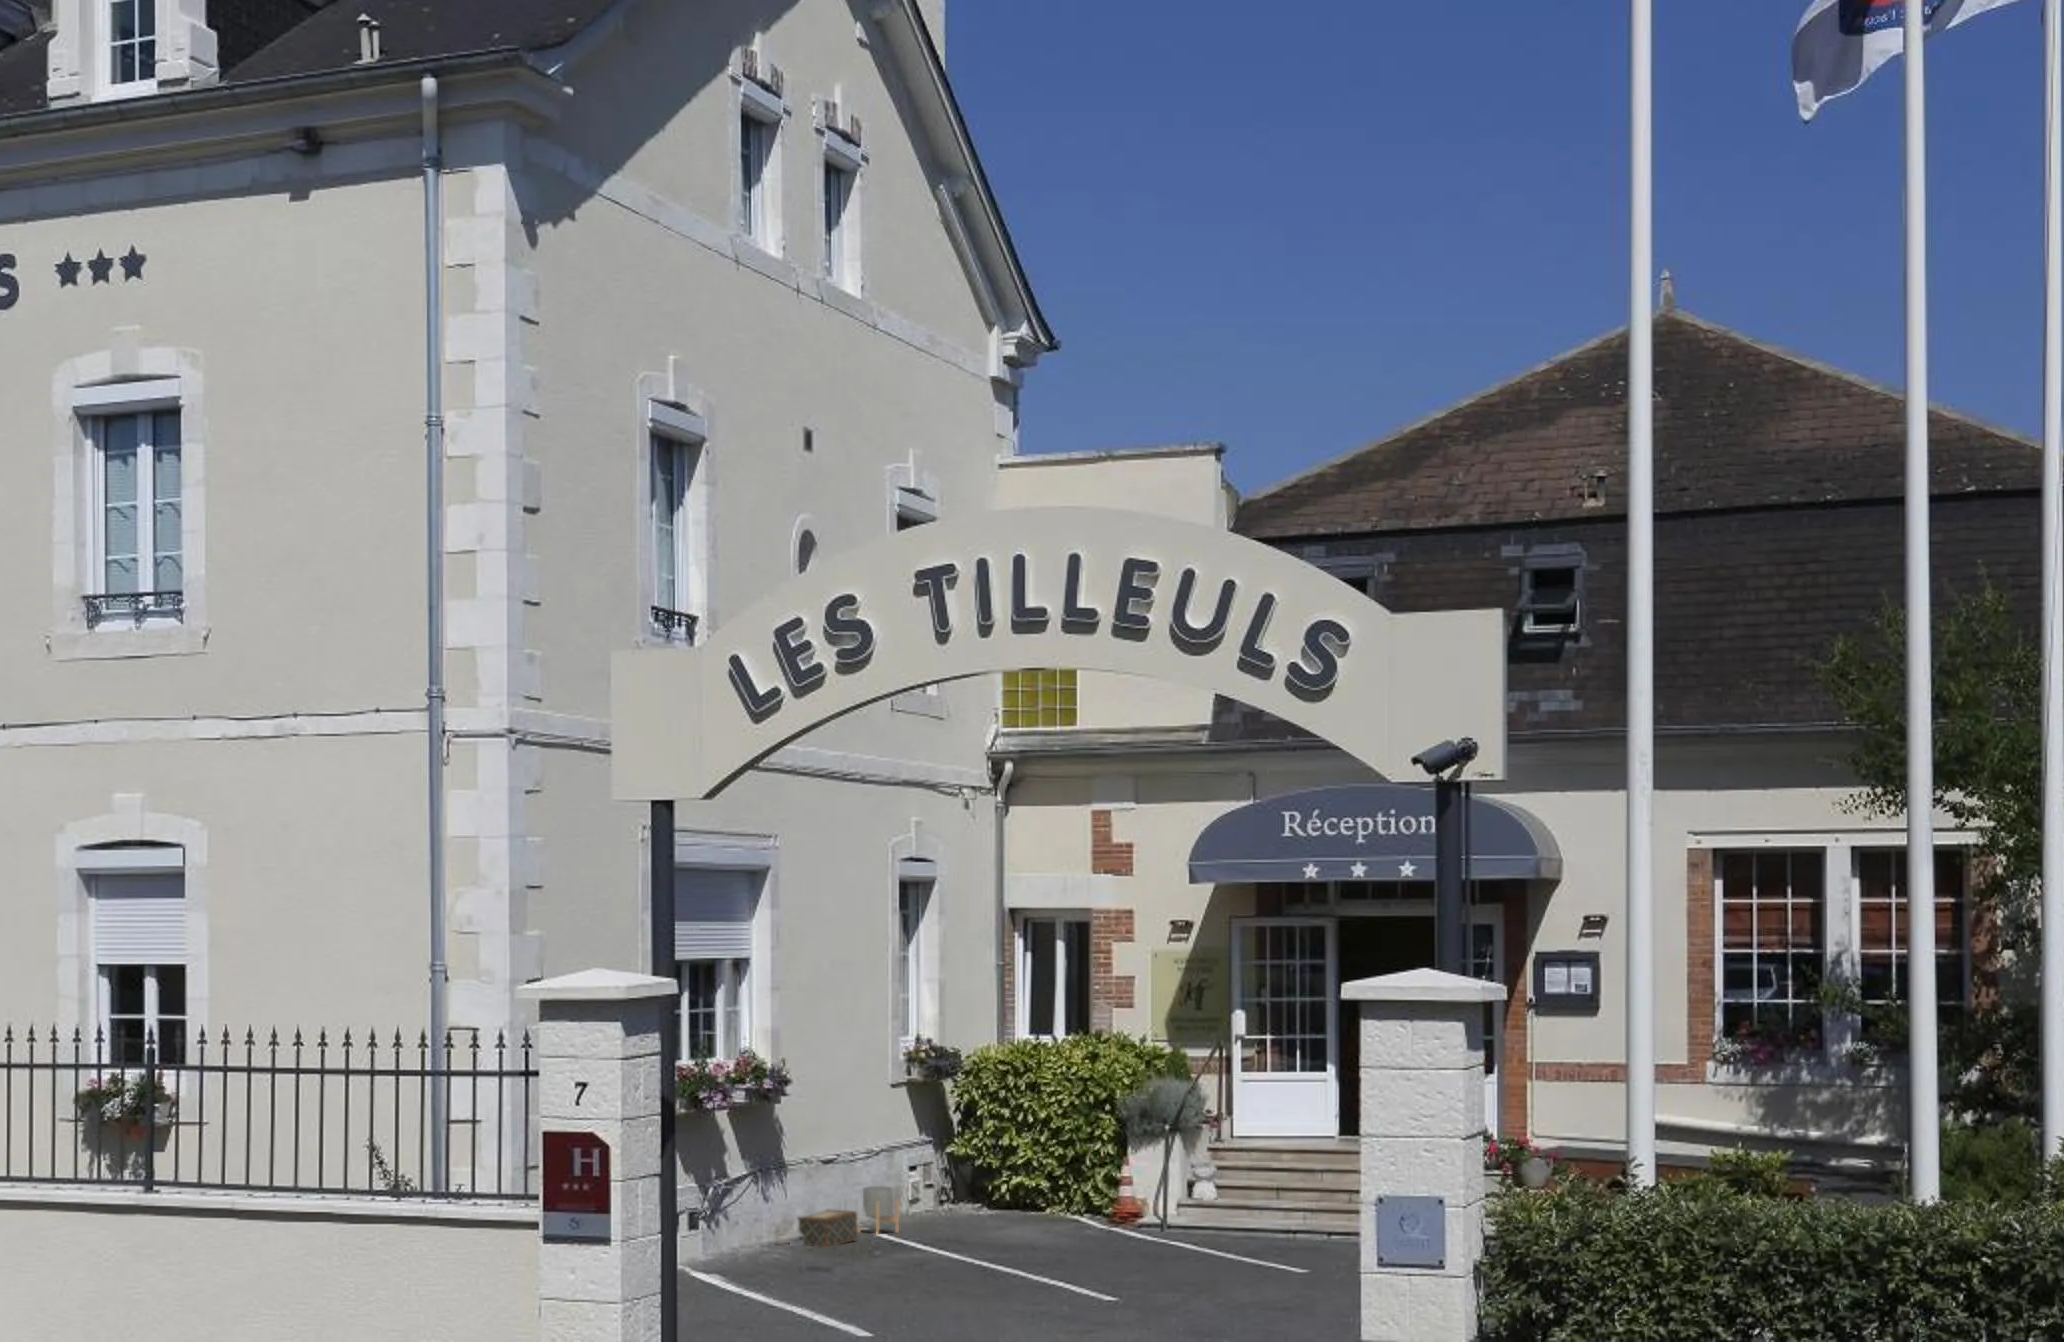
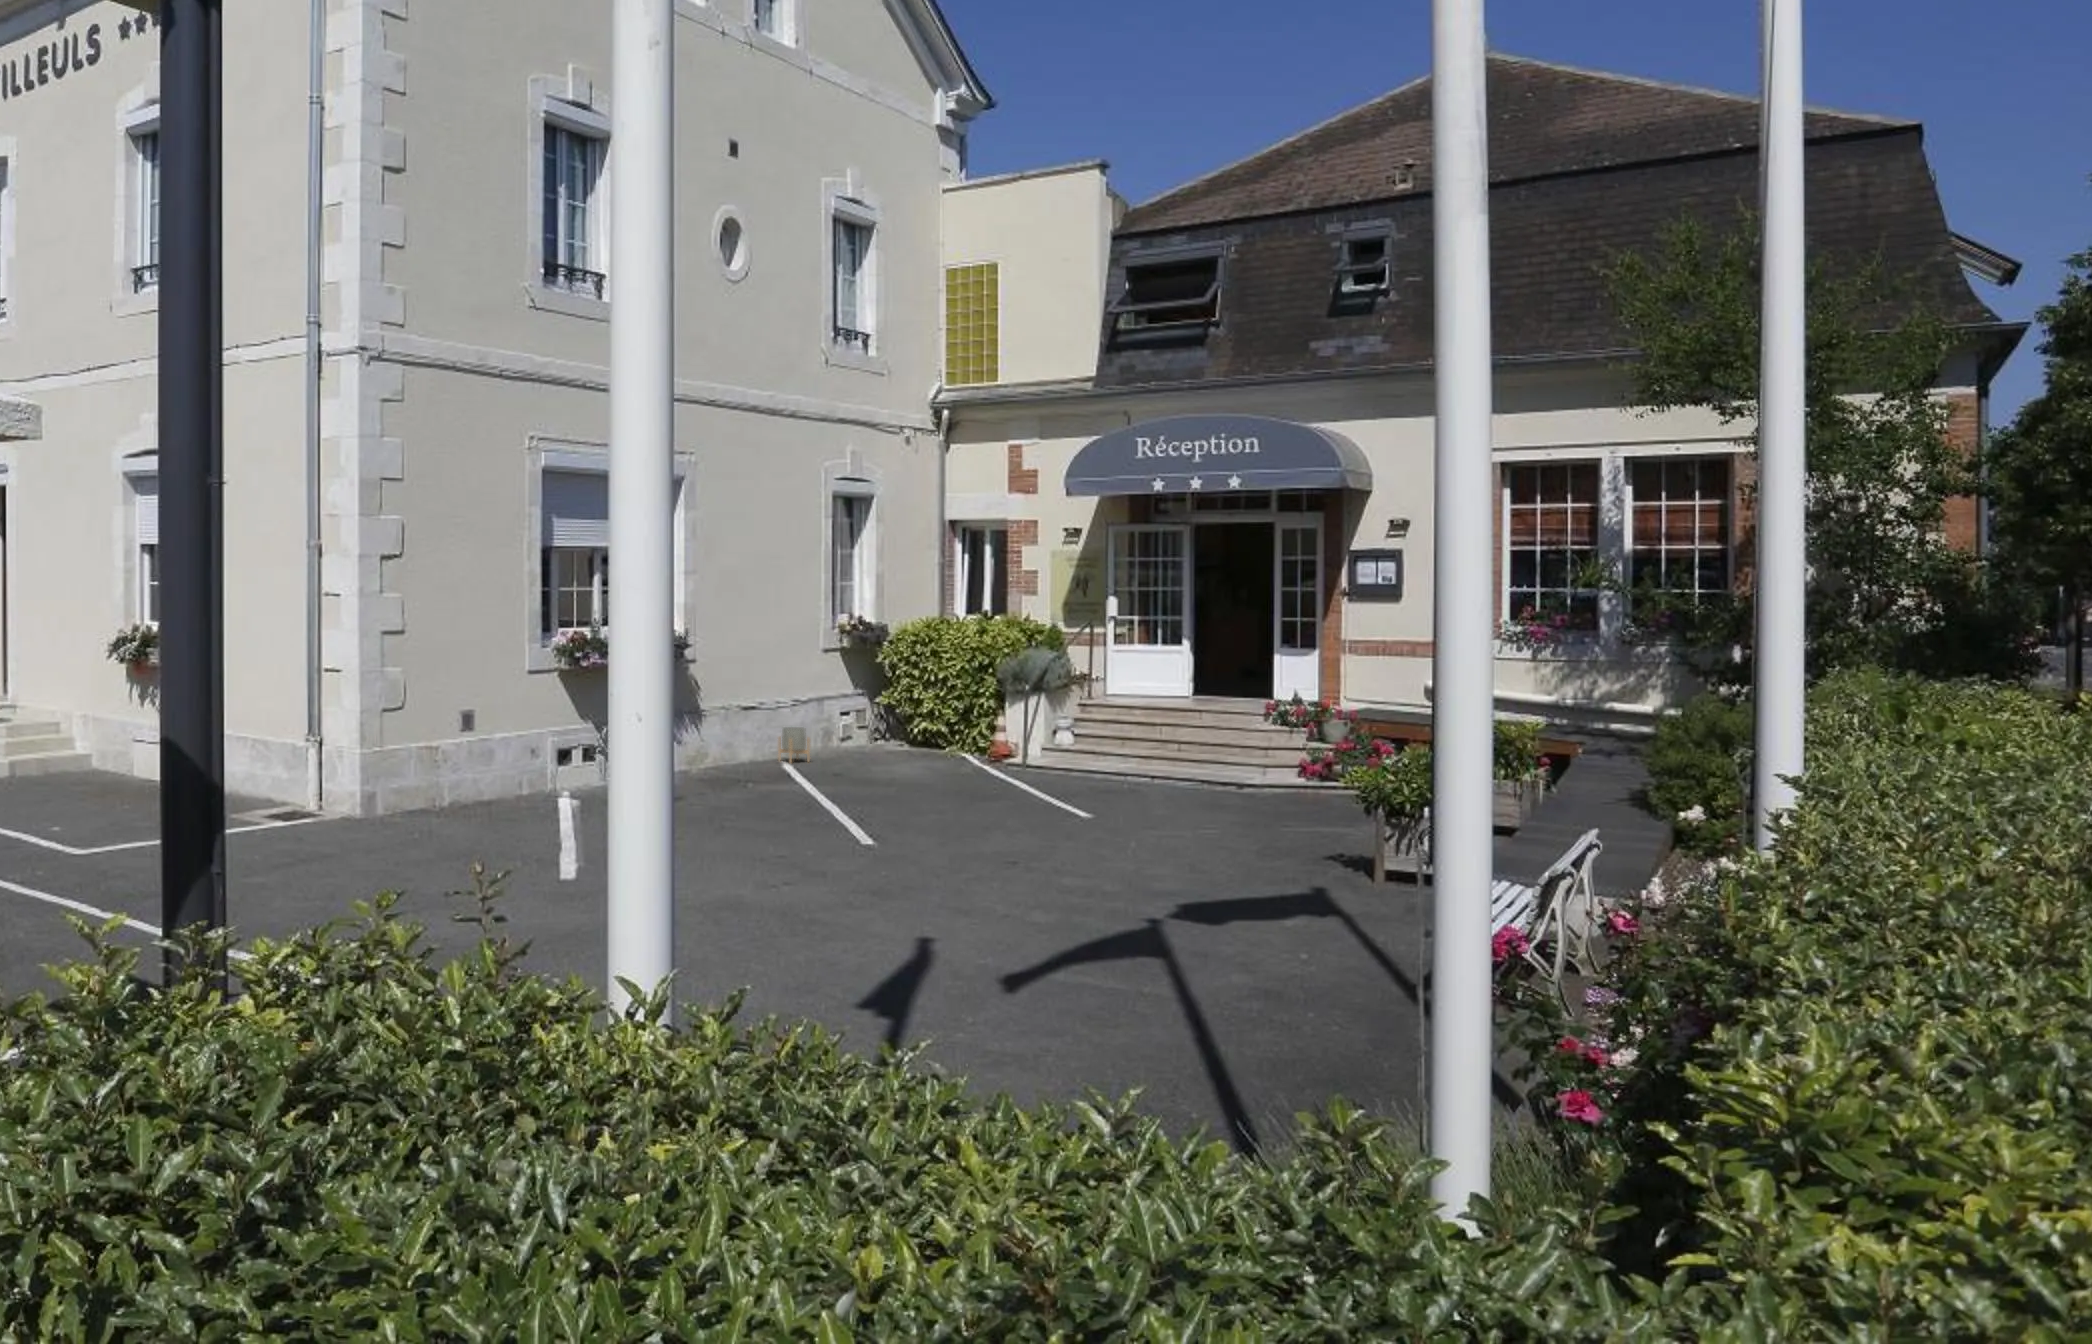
woven basket: present [798,1210,857,1247] -> none [707,744,764,775]

